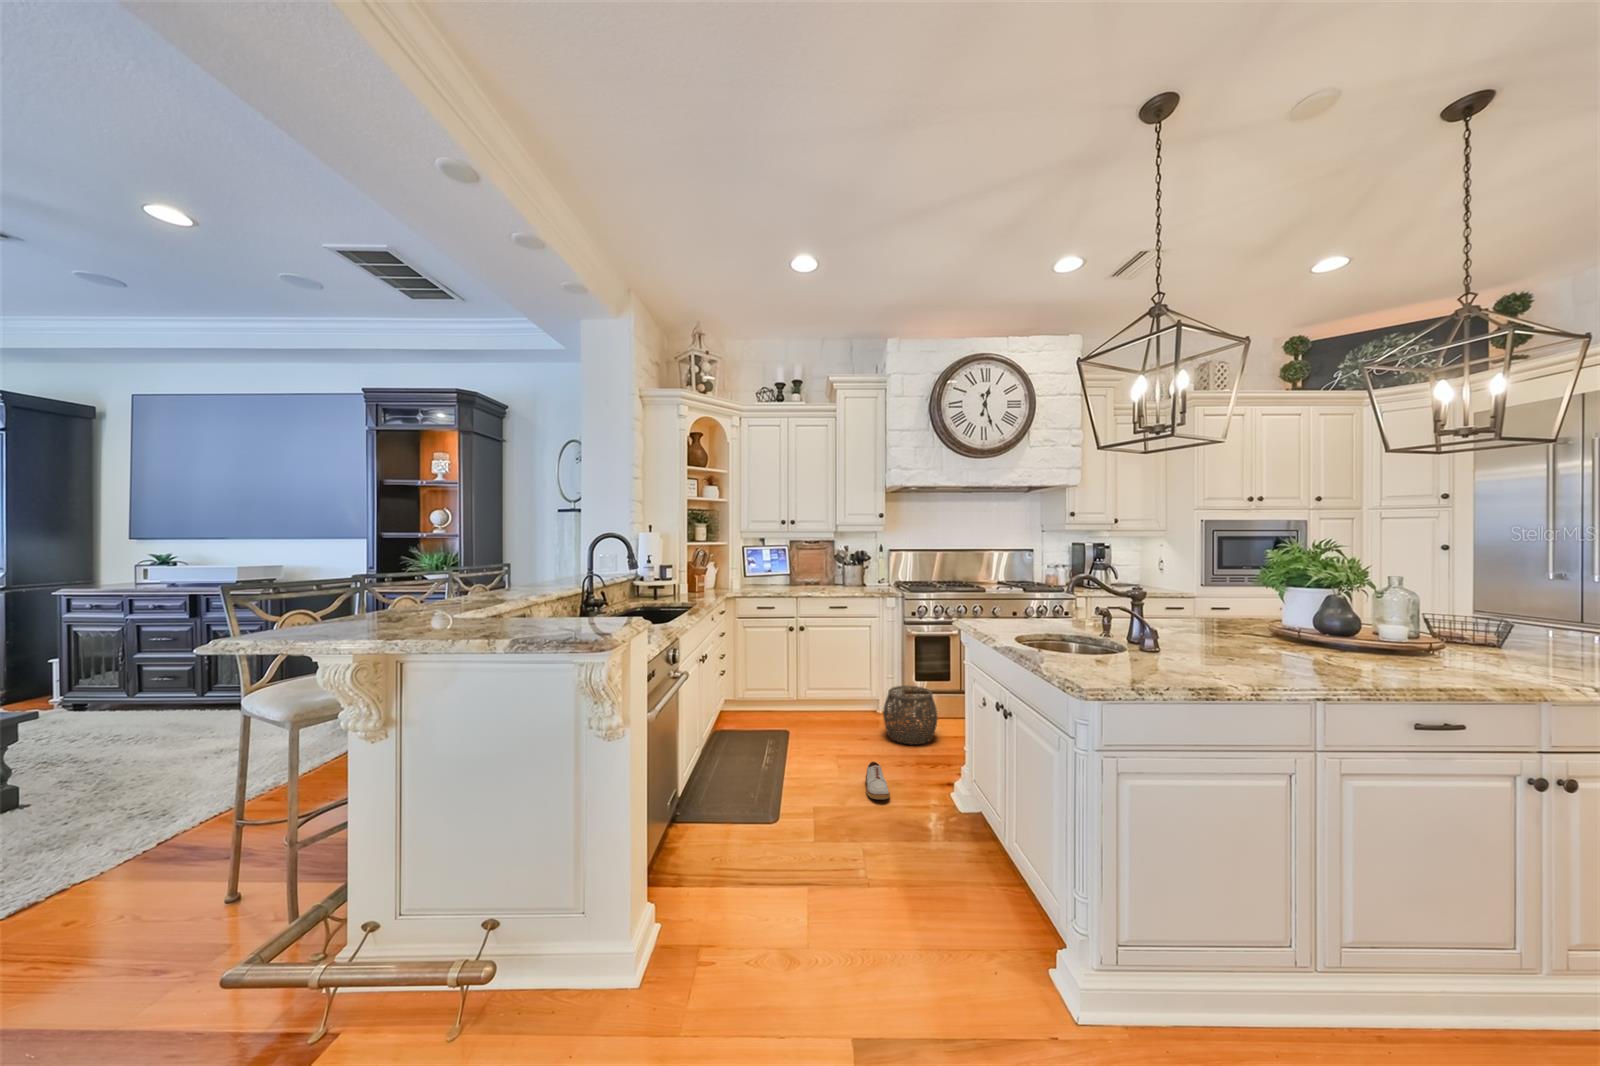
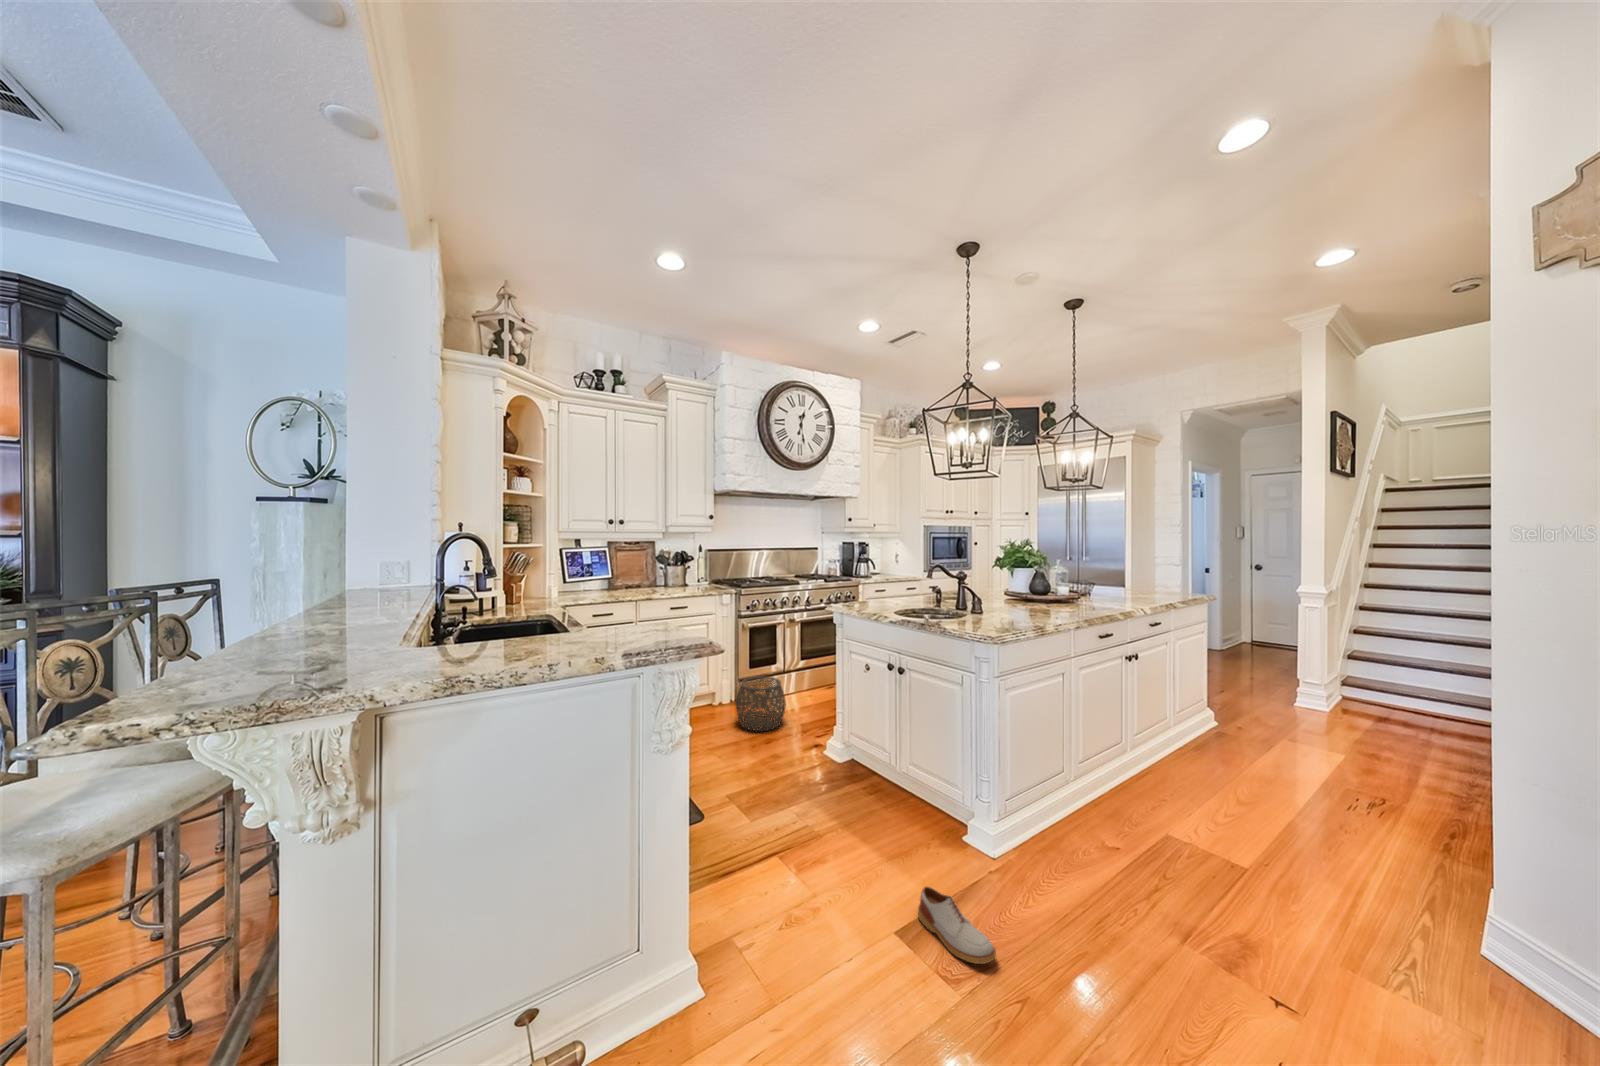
shoe: present [866,762,890,799] -> present [918,887,996,964]

